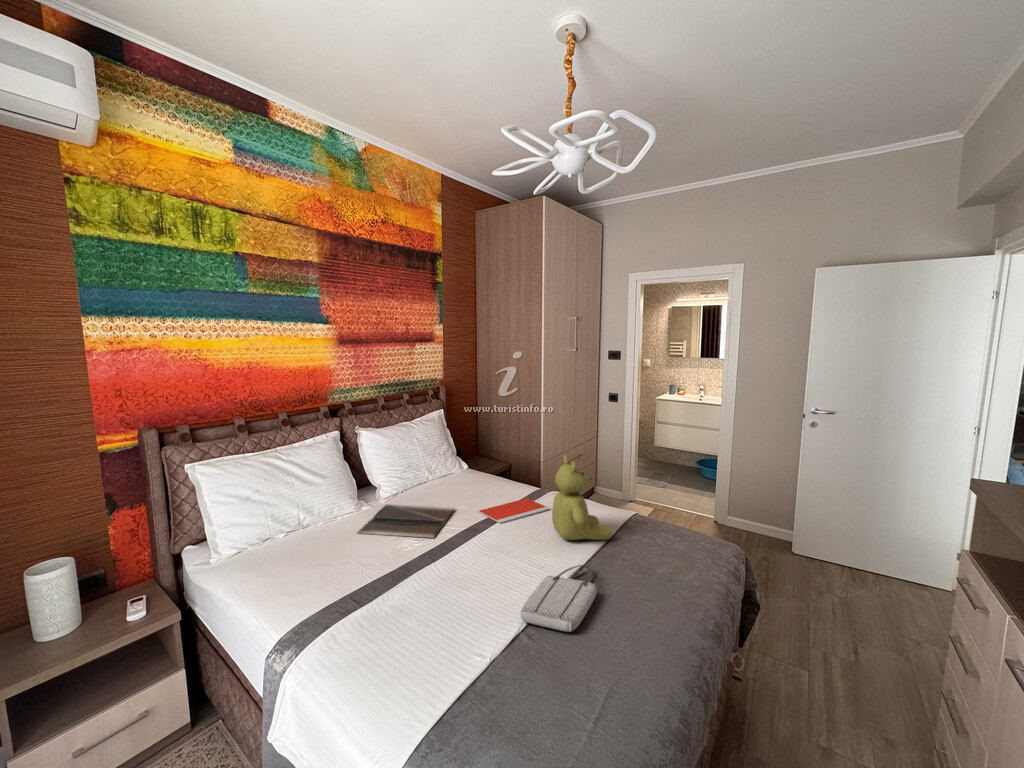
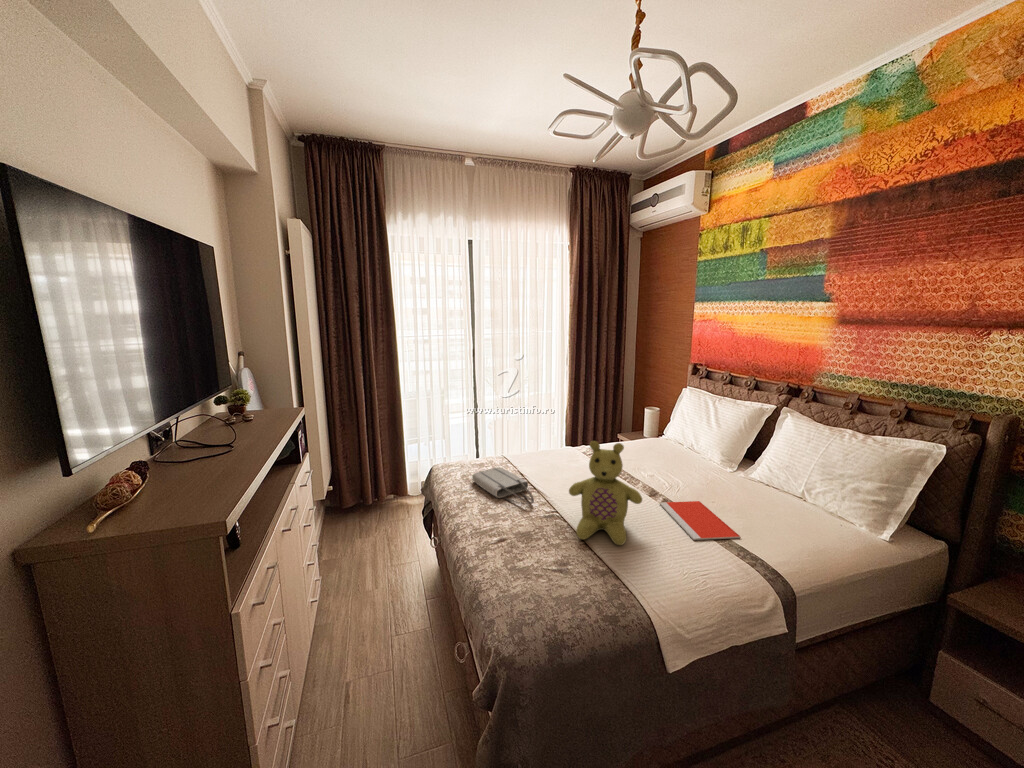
laptop: present [357,504,455,538] -> none [639,457,728,493]

